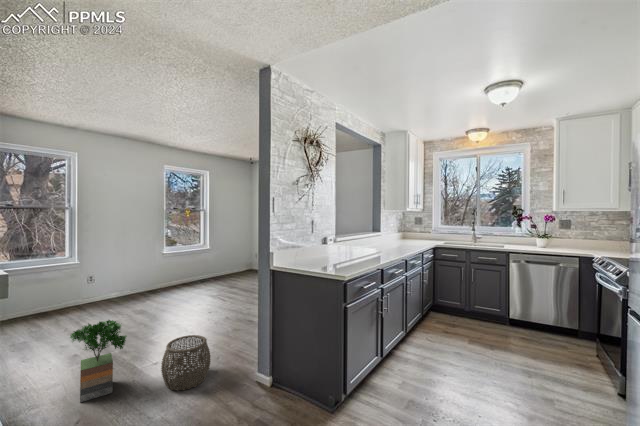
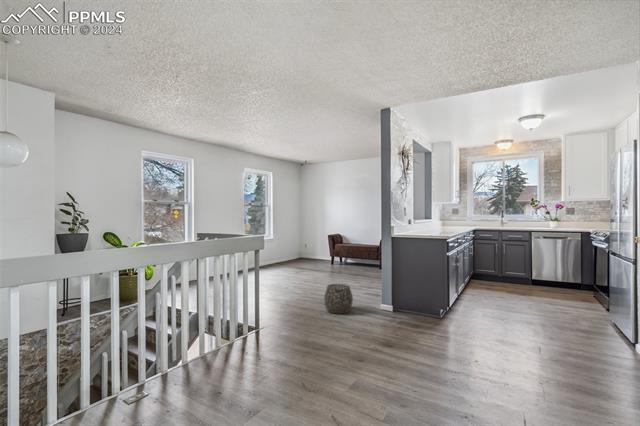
potted tree: present [70,320,127,403] -> none [275,272,308,319]

